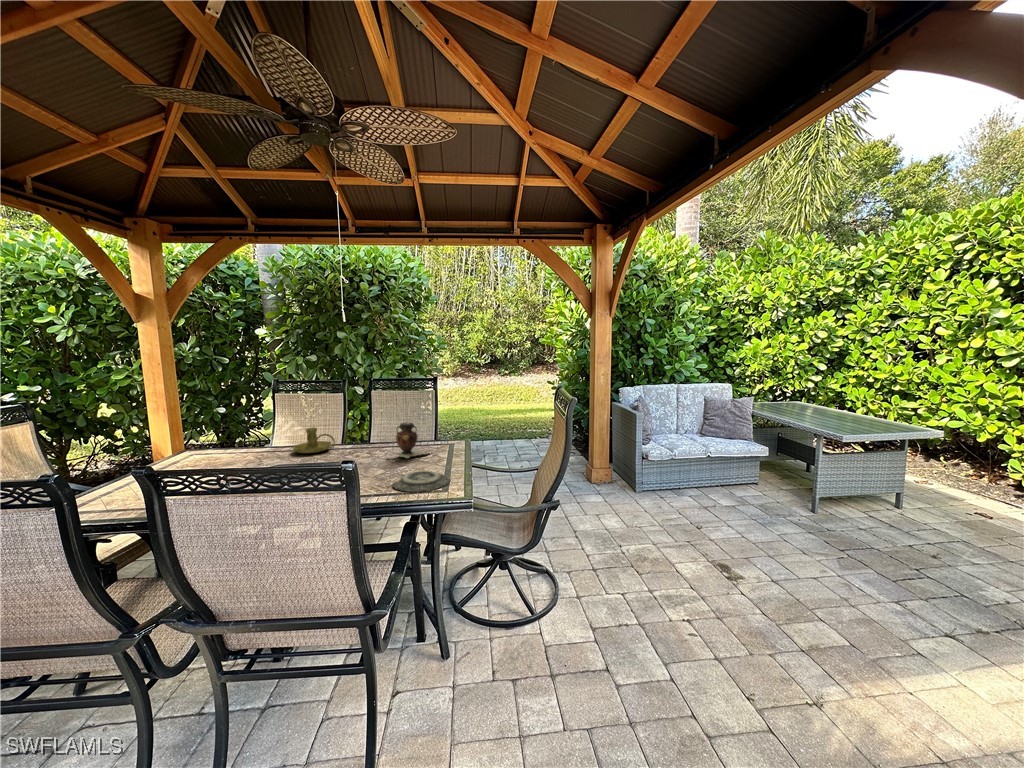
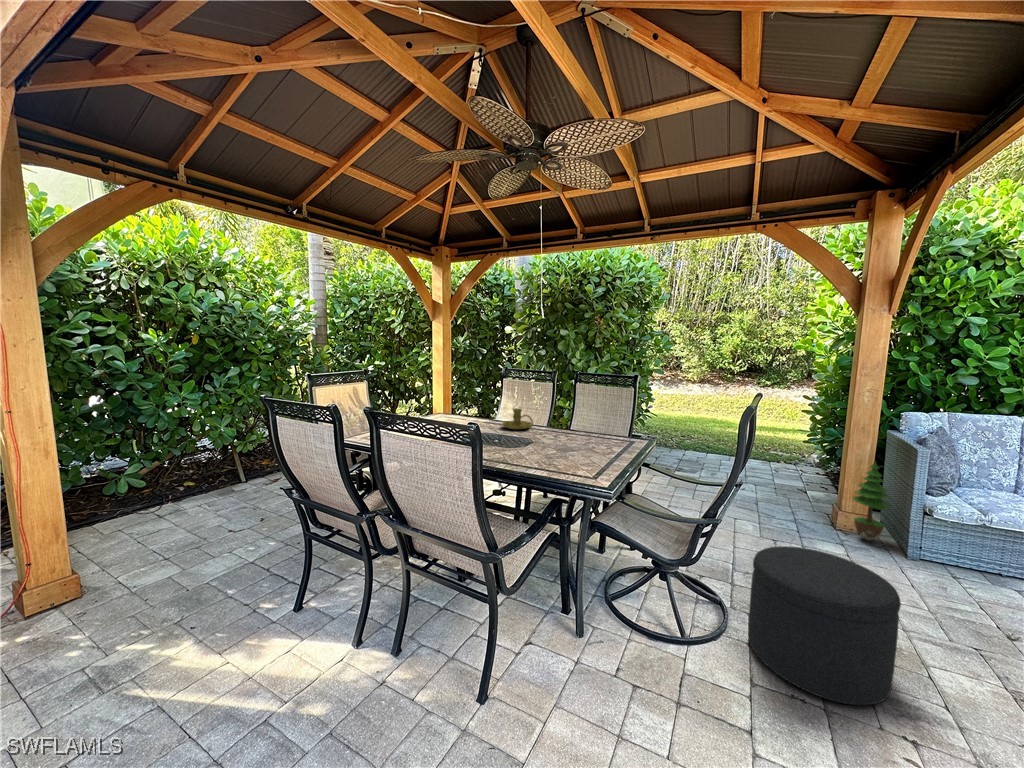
vase: present [388,423,429,458] -> none [568,413,608,447]
potted tree: none [602,427,624,488] -> present [853,462,891,540]
plate: present [392,471,451,492] -> none [553,457,608,476]
ottoman: none [574,506,670,618] -> present [748,546,901,705]

